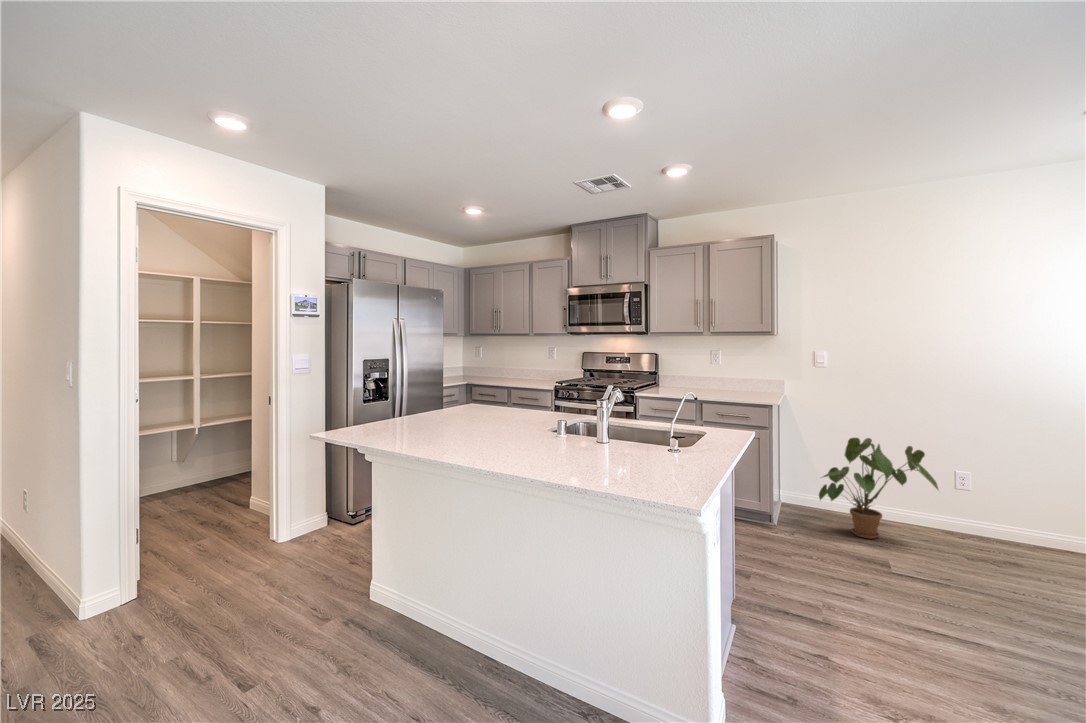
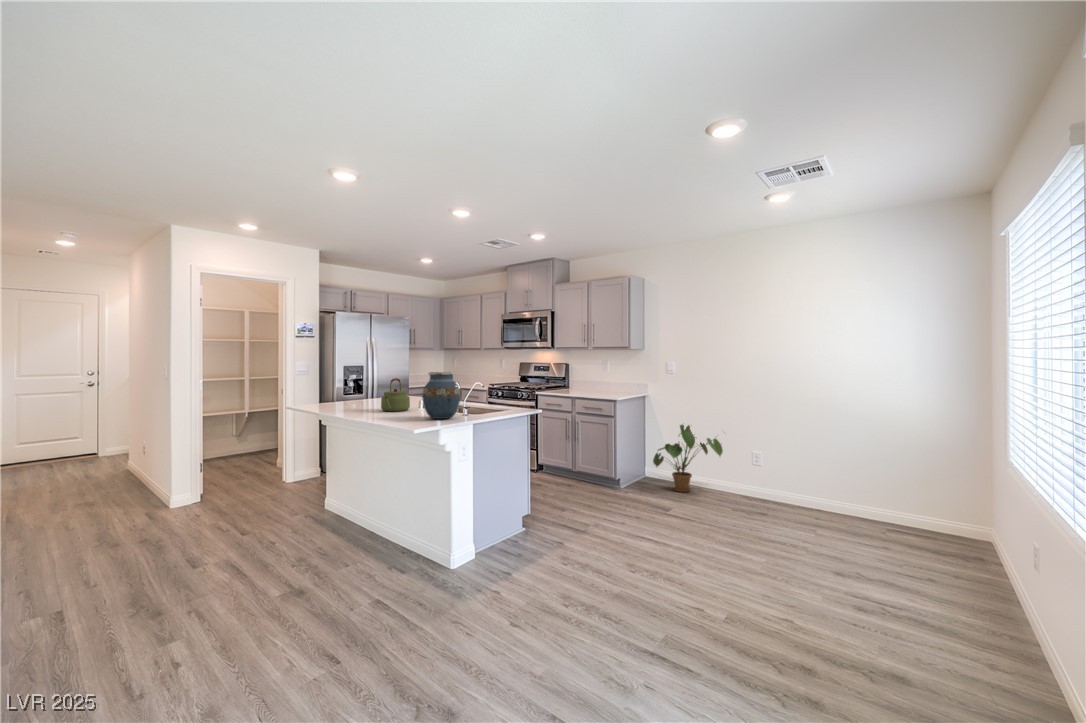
vase: none [593,378,667,474] -> present [422,372,460,419]
kettle: none [476,386,526,448] -> present [381,378,410,411]

